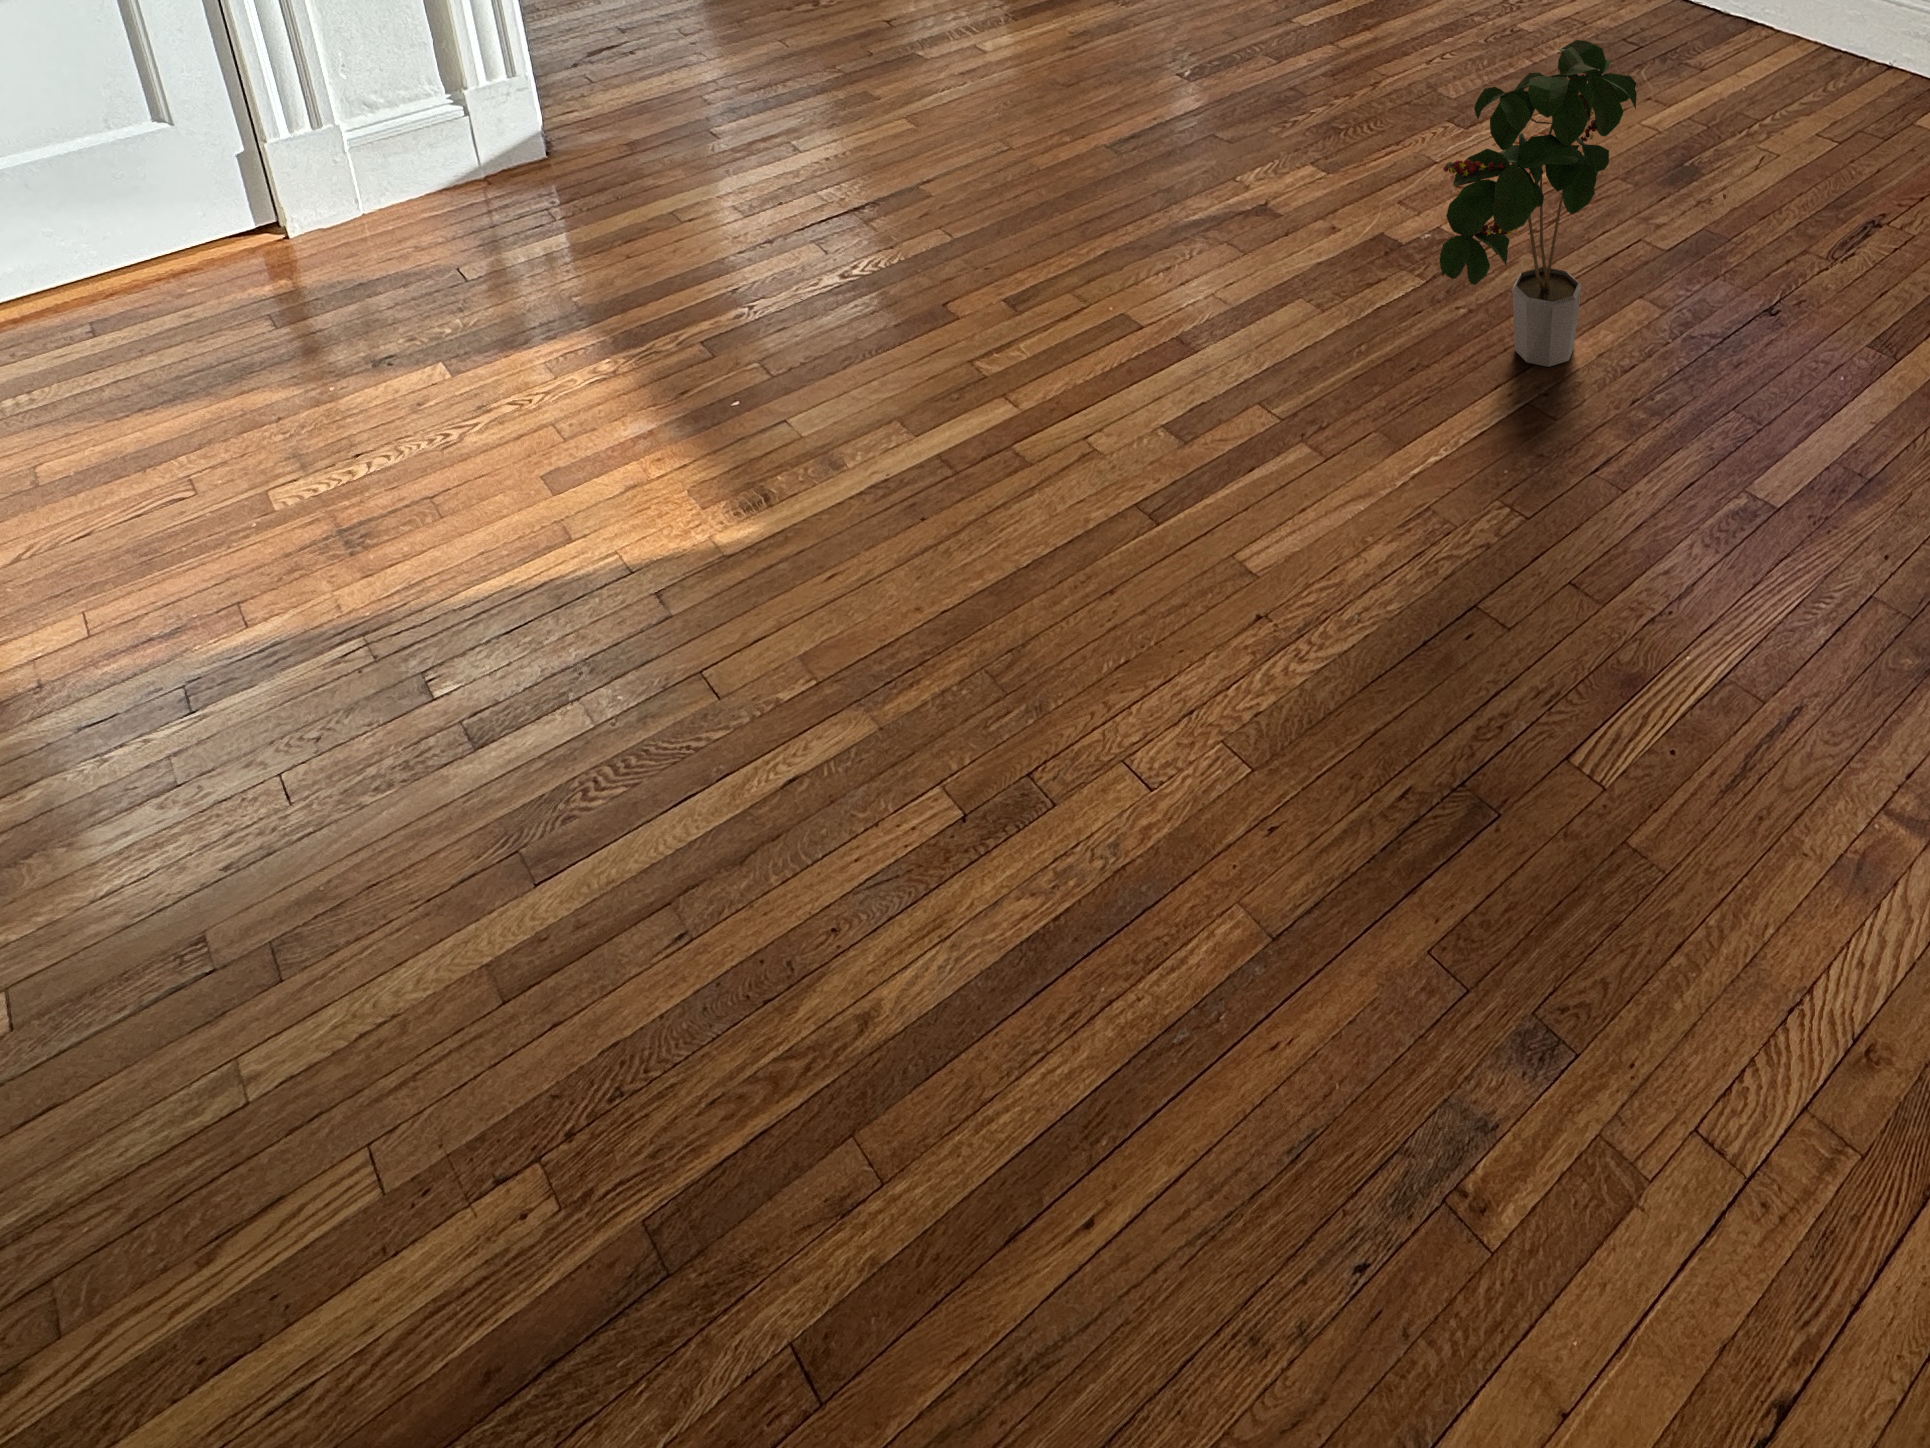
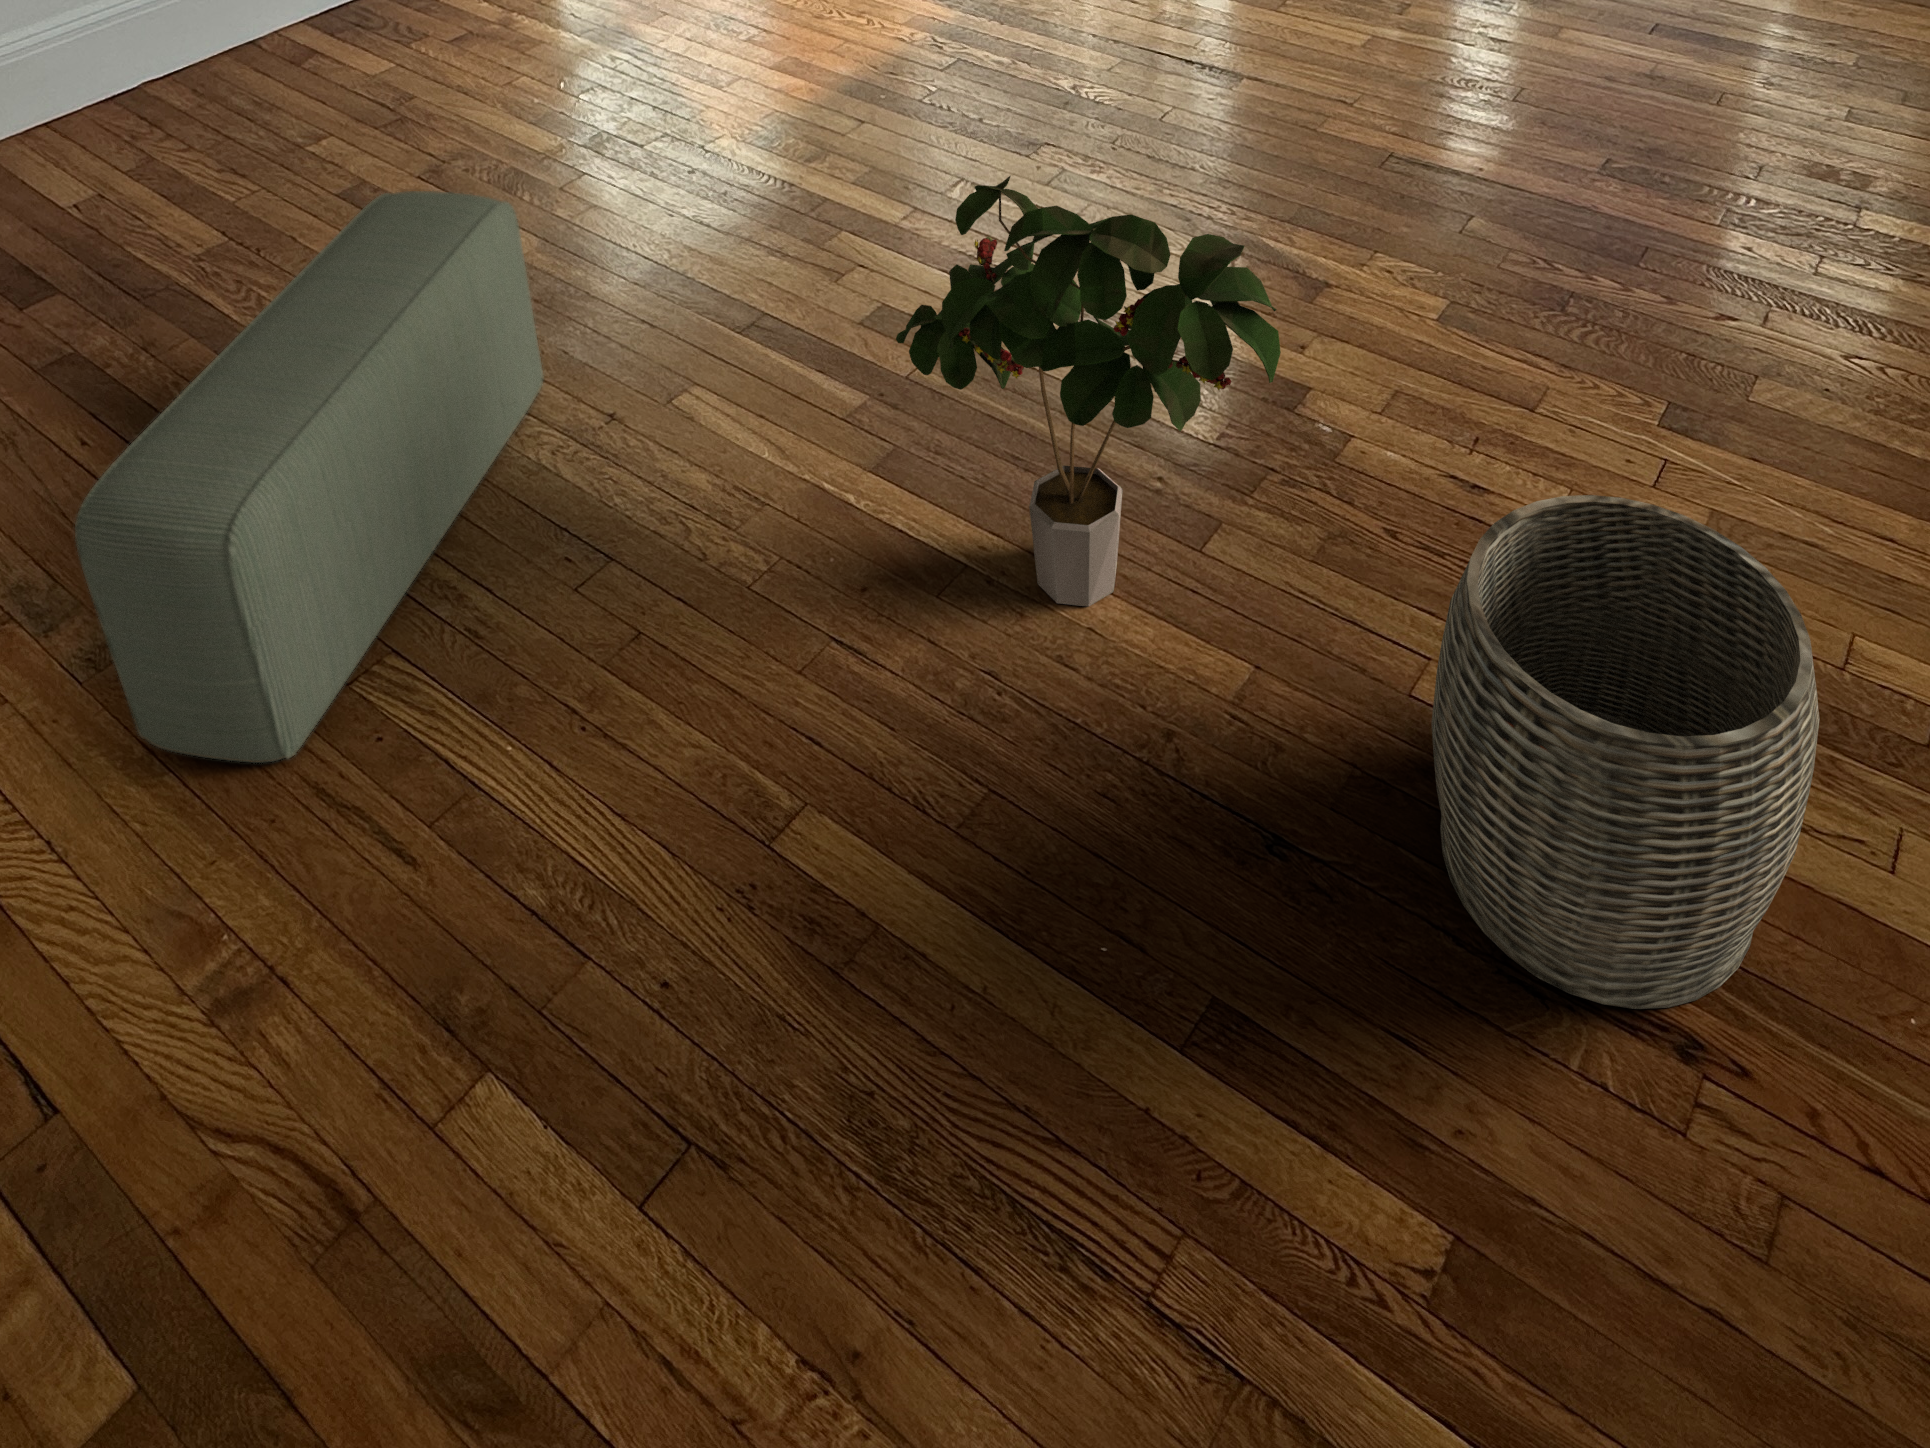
woven basket: none [1685,32,1868,259] -> present [1431,495,1819,1009]
pouf: none [1102,462,1728,952] -> present [75,191,543,763]

